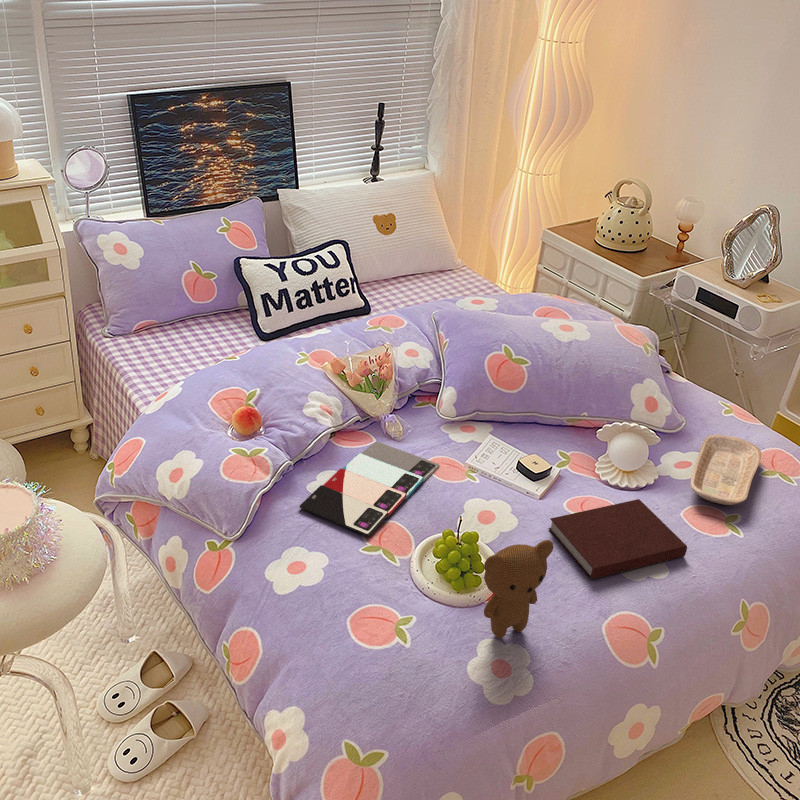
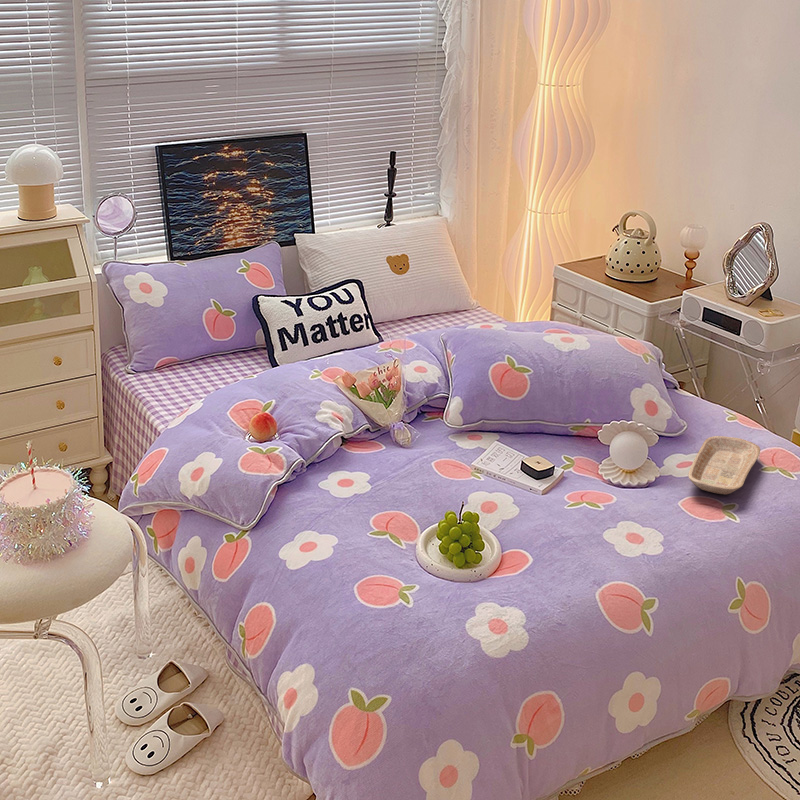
smartphone: present [300,442,439,536] -> none [312,449,447,524]
notebook: present [549,499,687,579] -> none [549,489,681,555]
teddy bear: present [484,540,553,638] -> none [477,502,543,601]

